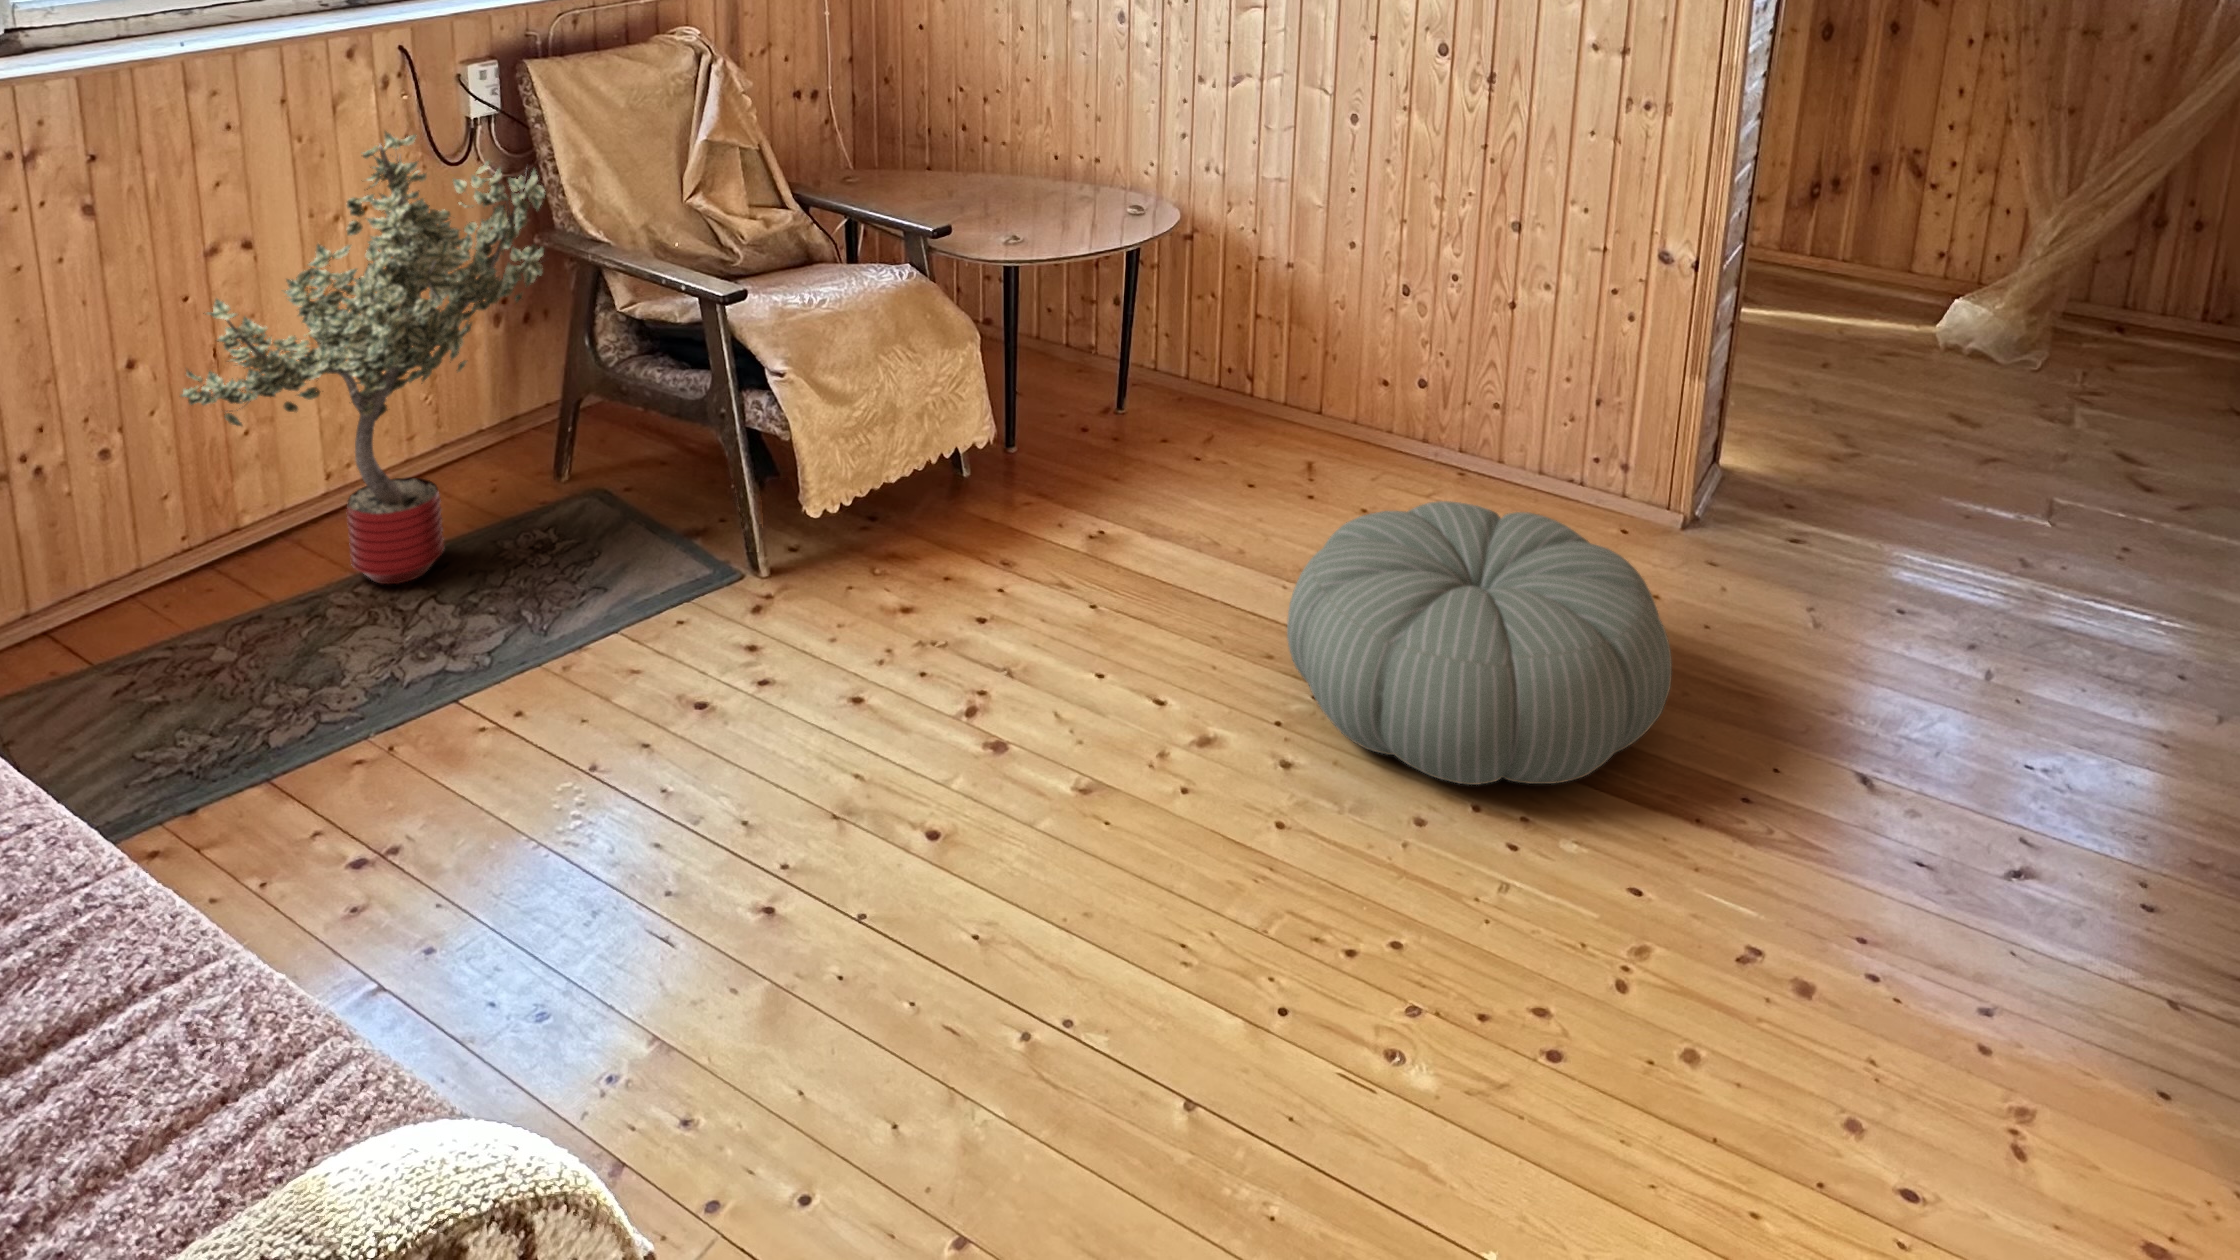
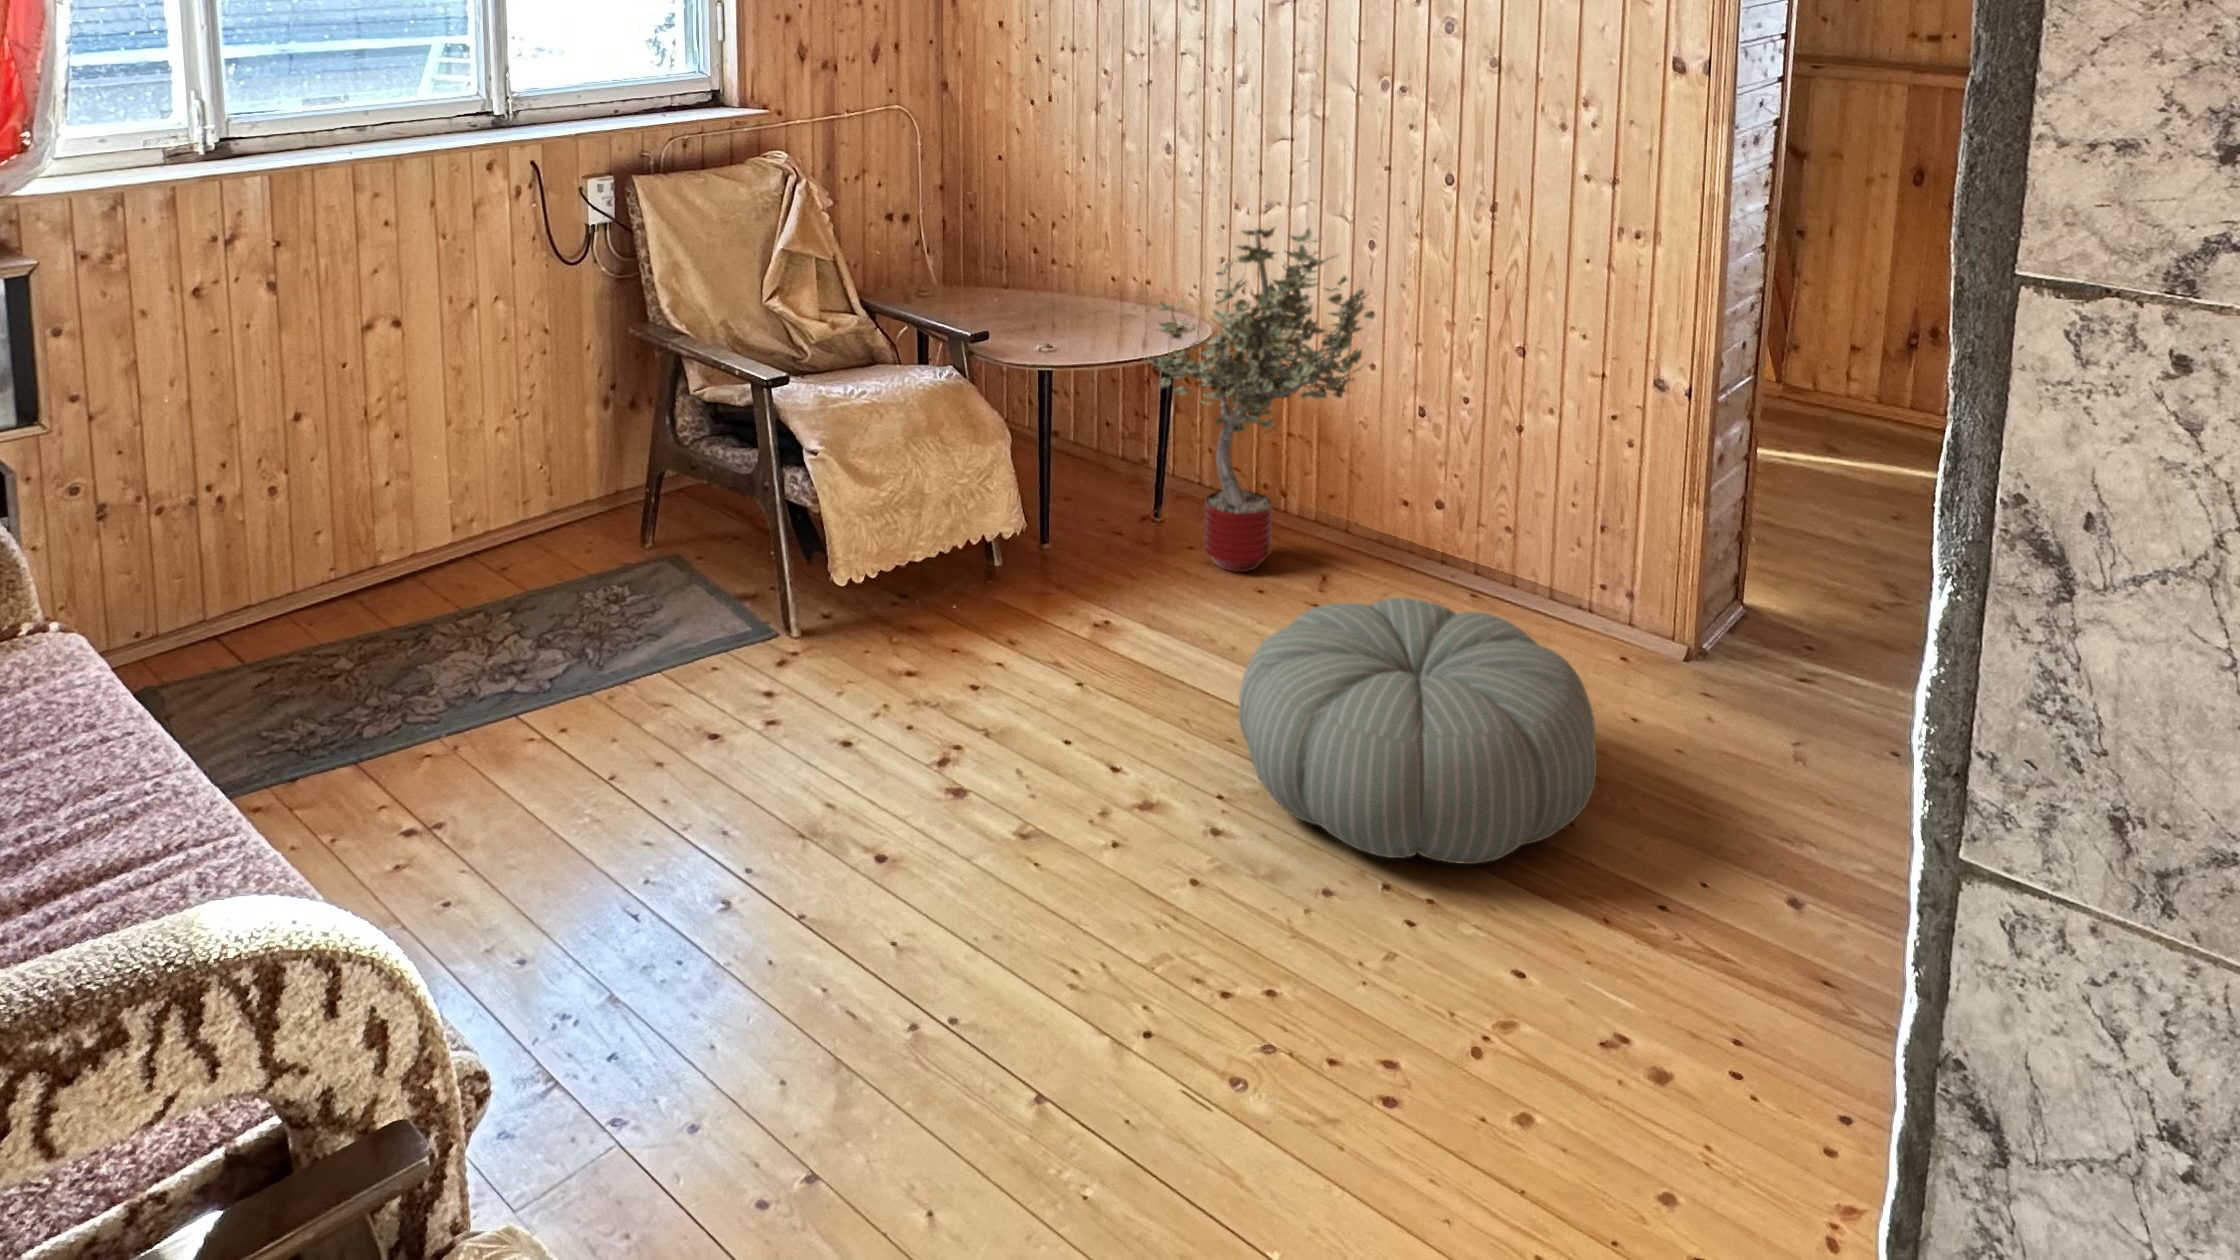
potted tree: present [181,131,545,584] -> present [1147,228,1375,572]

